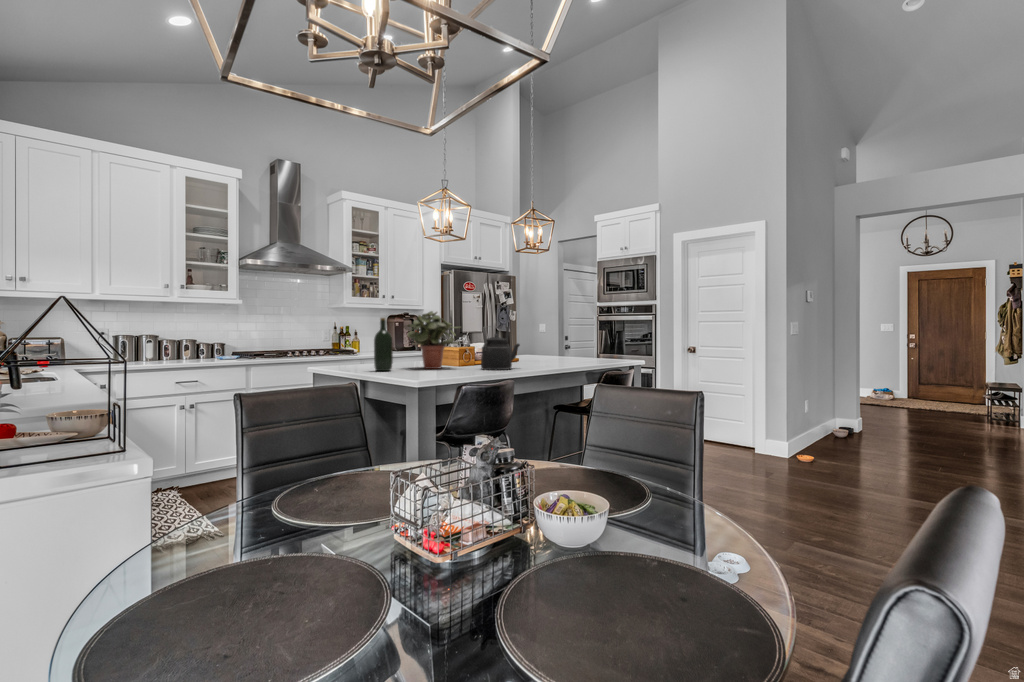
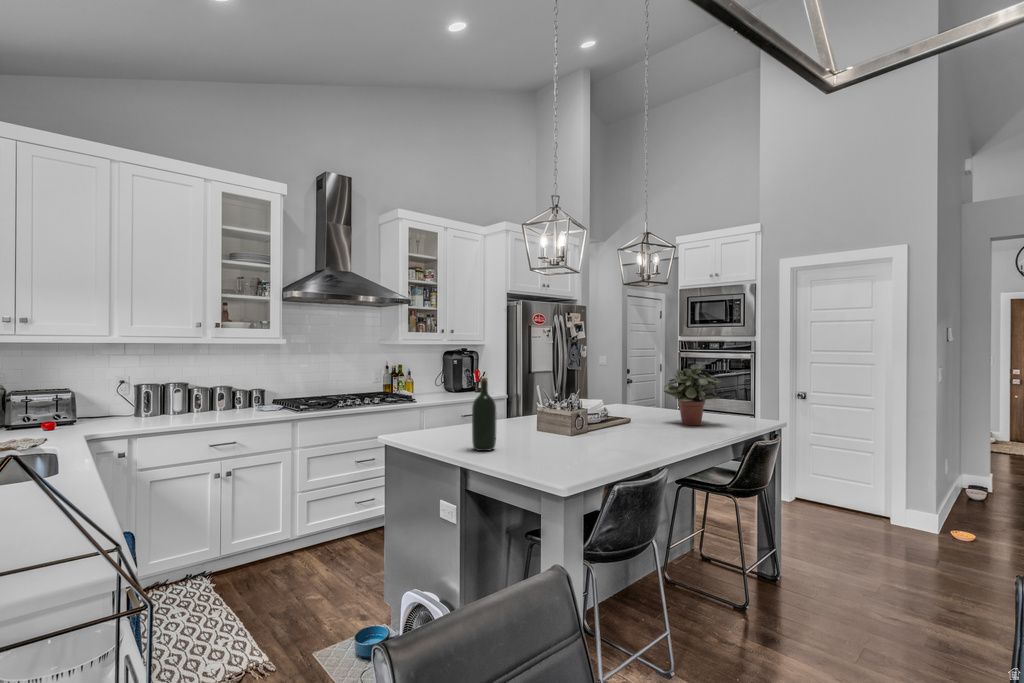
potted plant: present [407,311,460,369] -> present [664,365,723,426]
kettle: present [481,326,520,370] -> none [603,385,651,446]

